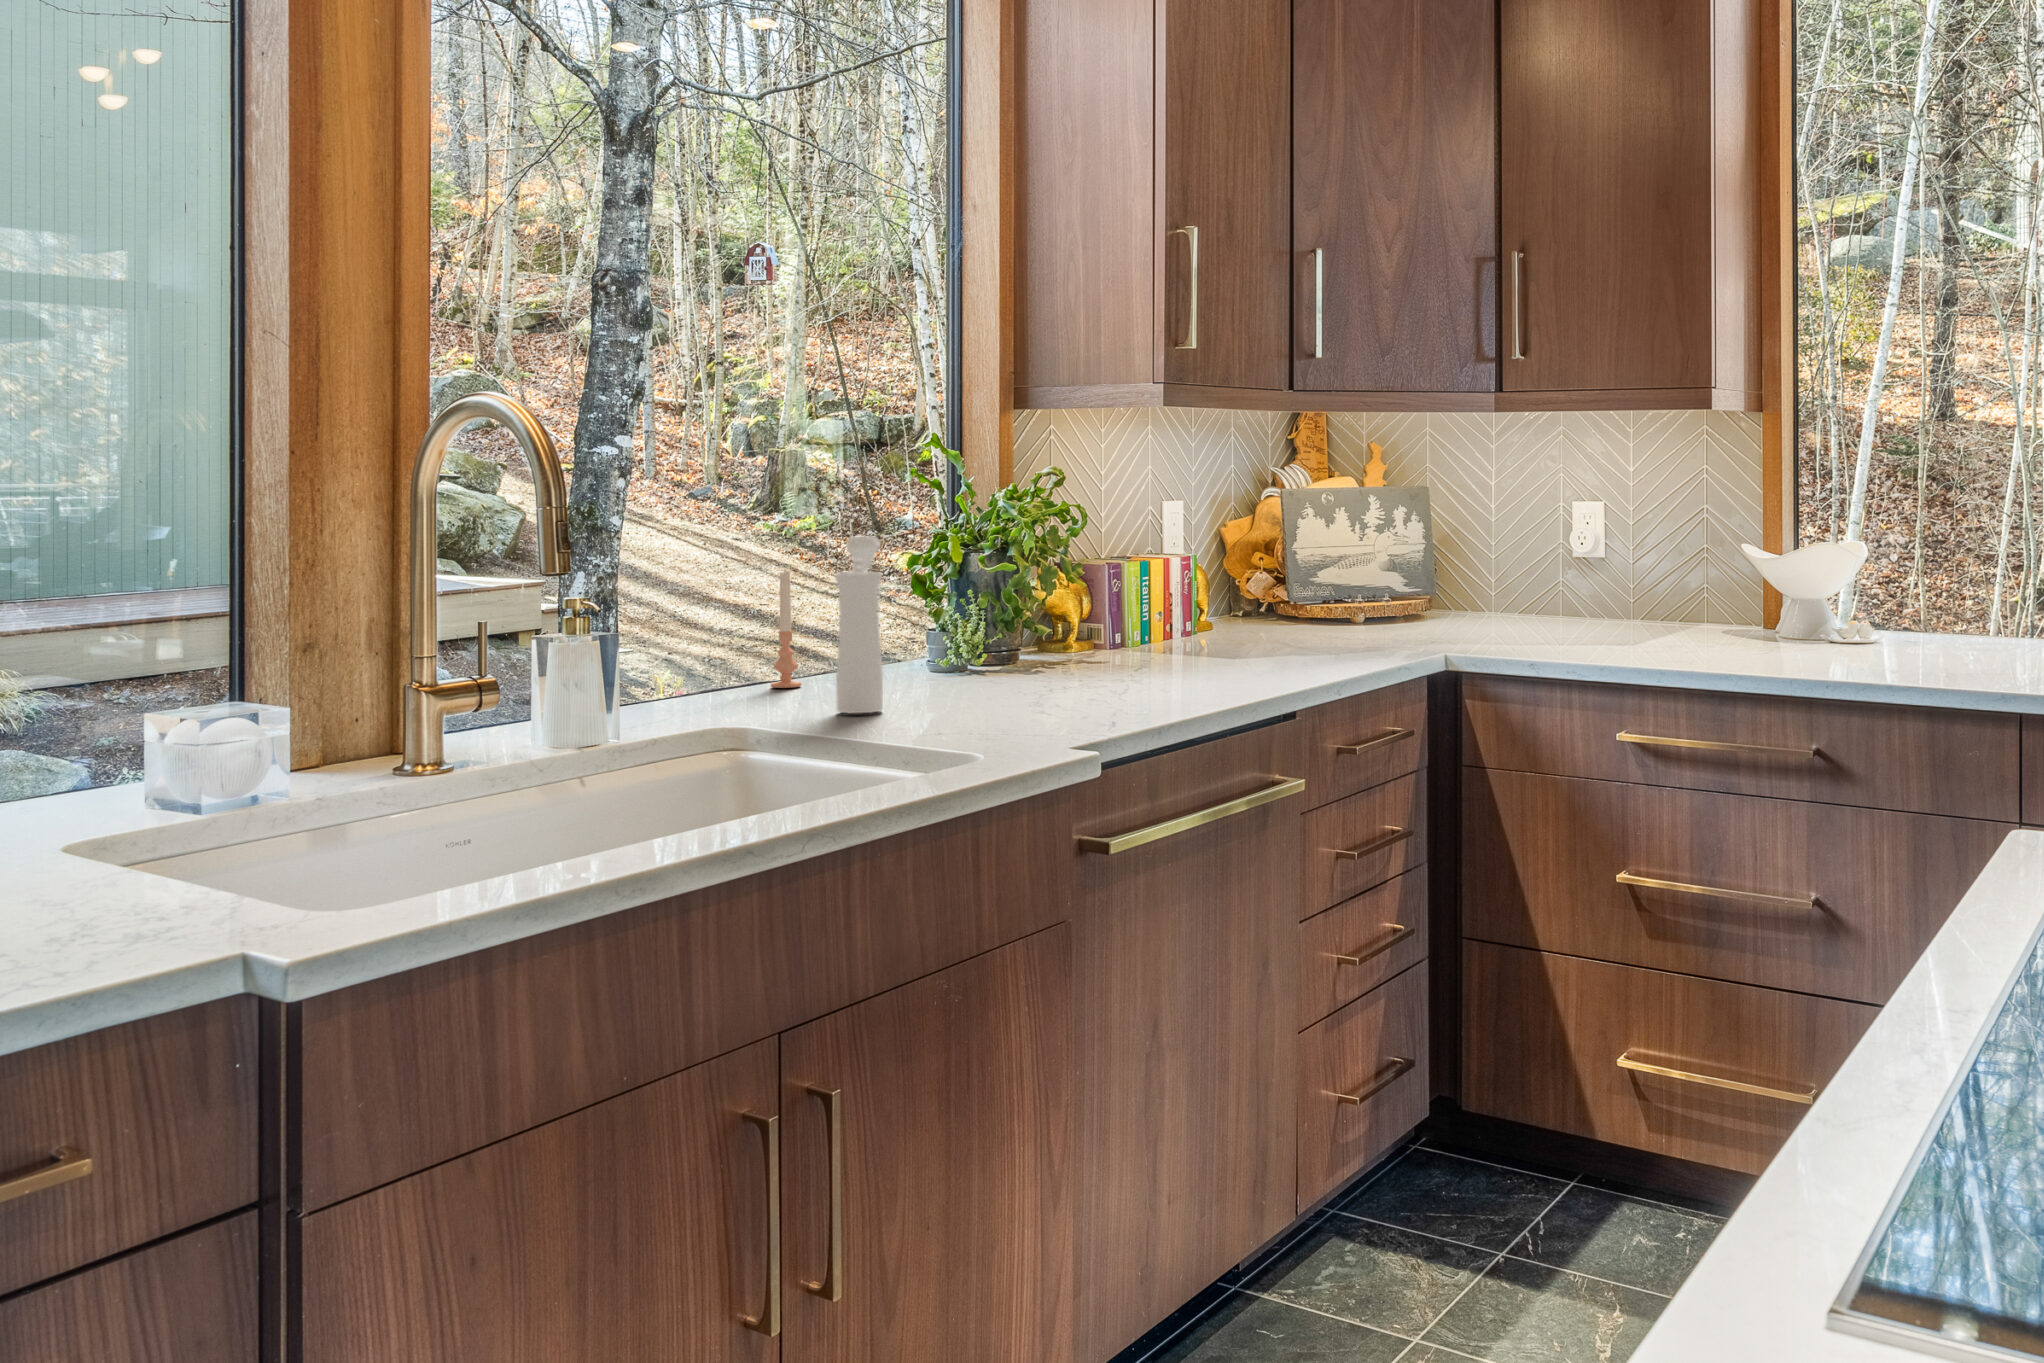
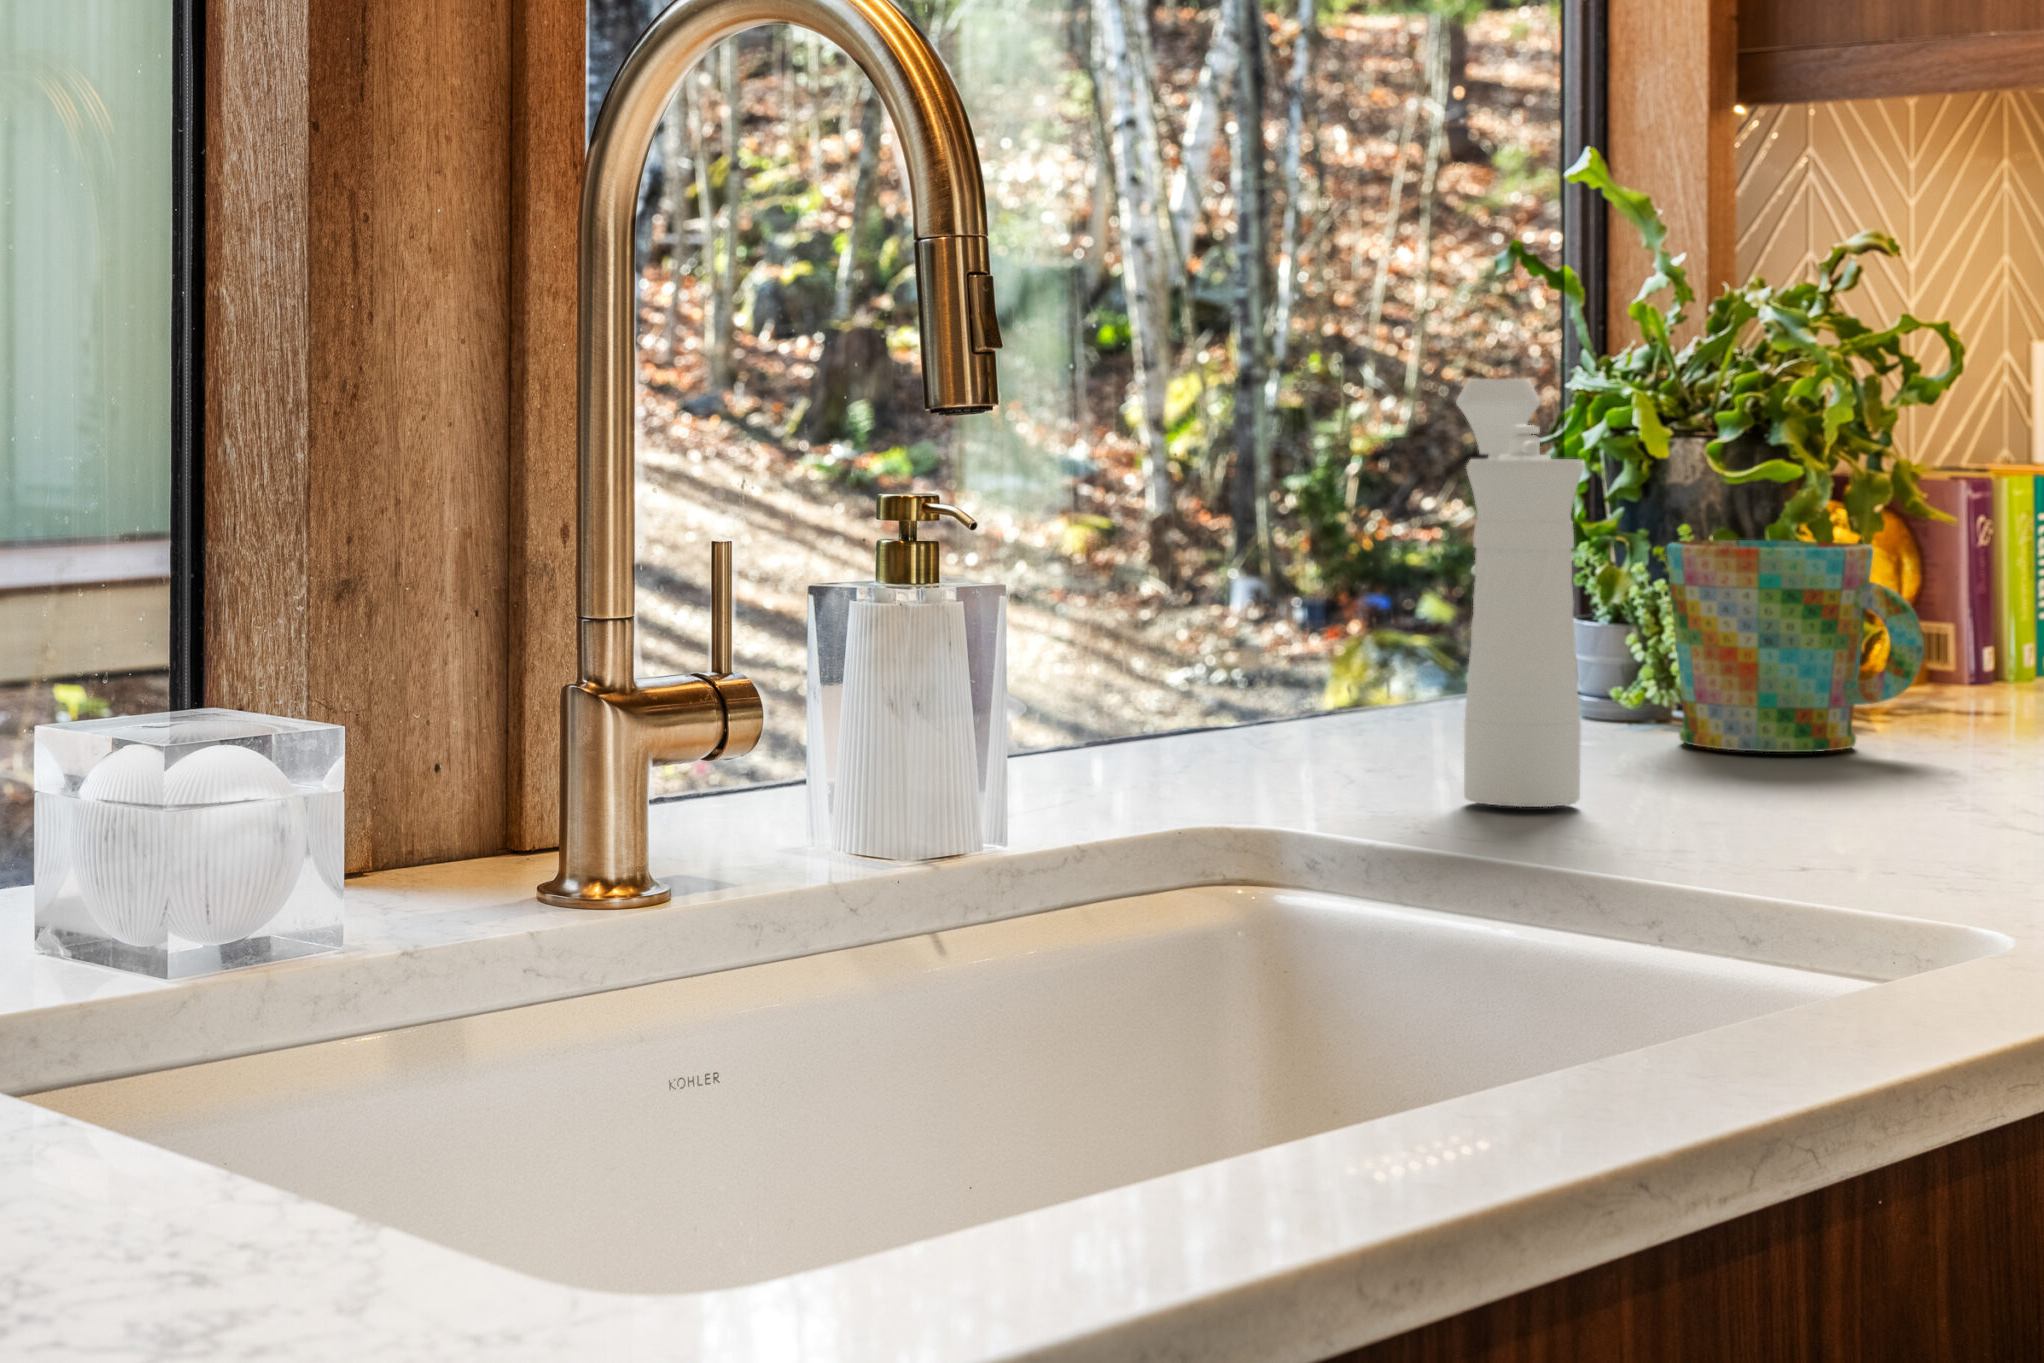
candle: present [771,571,801,688] -> none [1238,464,1308,742]
mug: none [950,597,1048,684] -> present [1666,540,1924,752]

